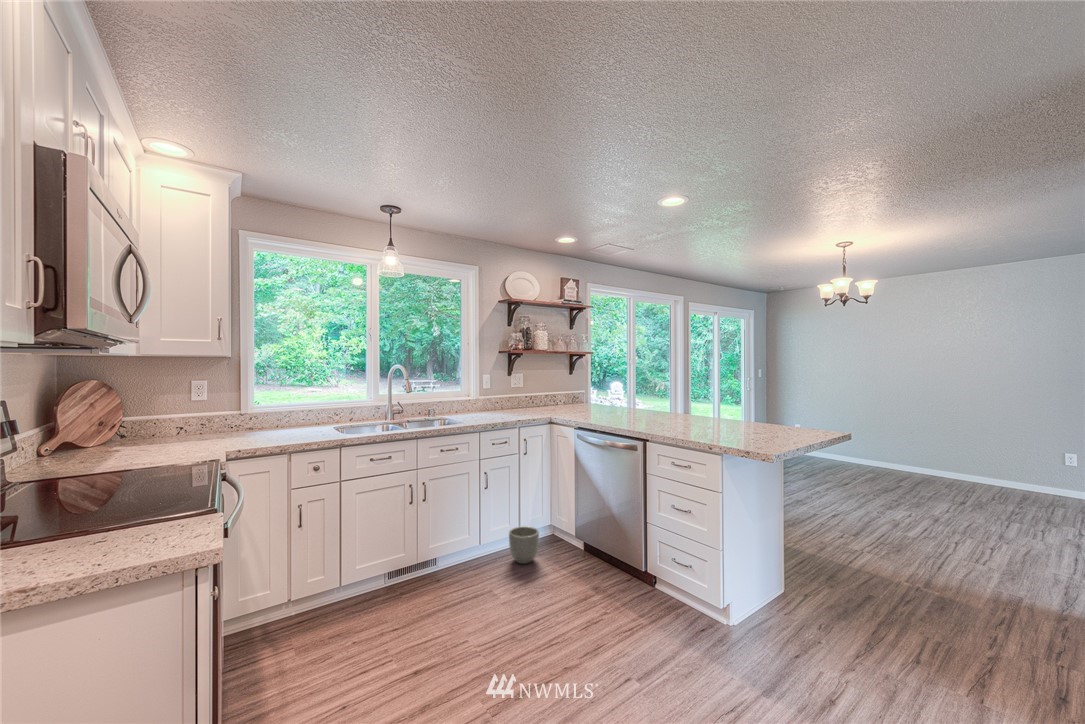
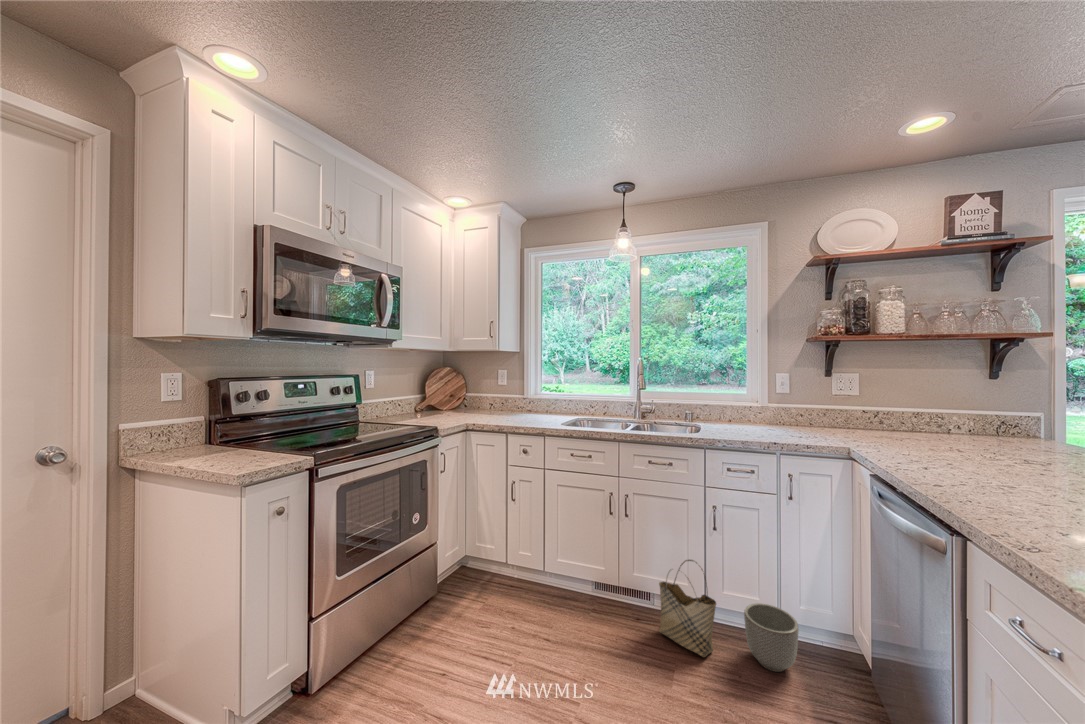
woven basket: none [458,516,500,580] -> present [659,560,716,657]

